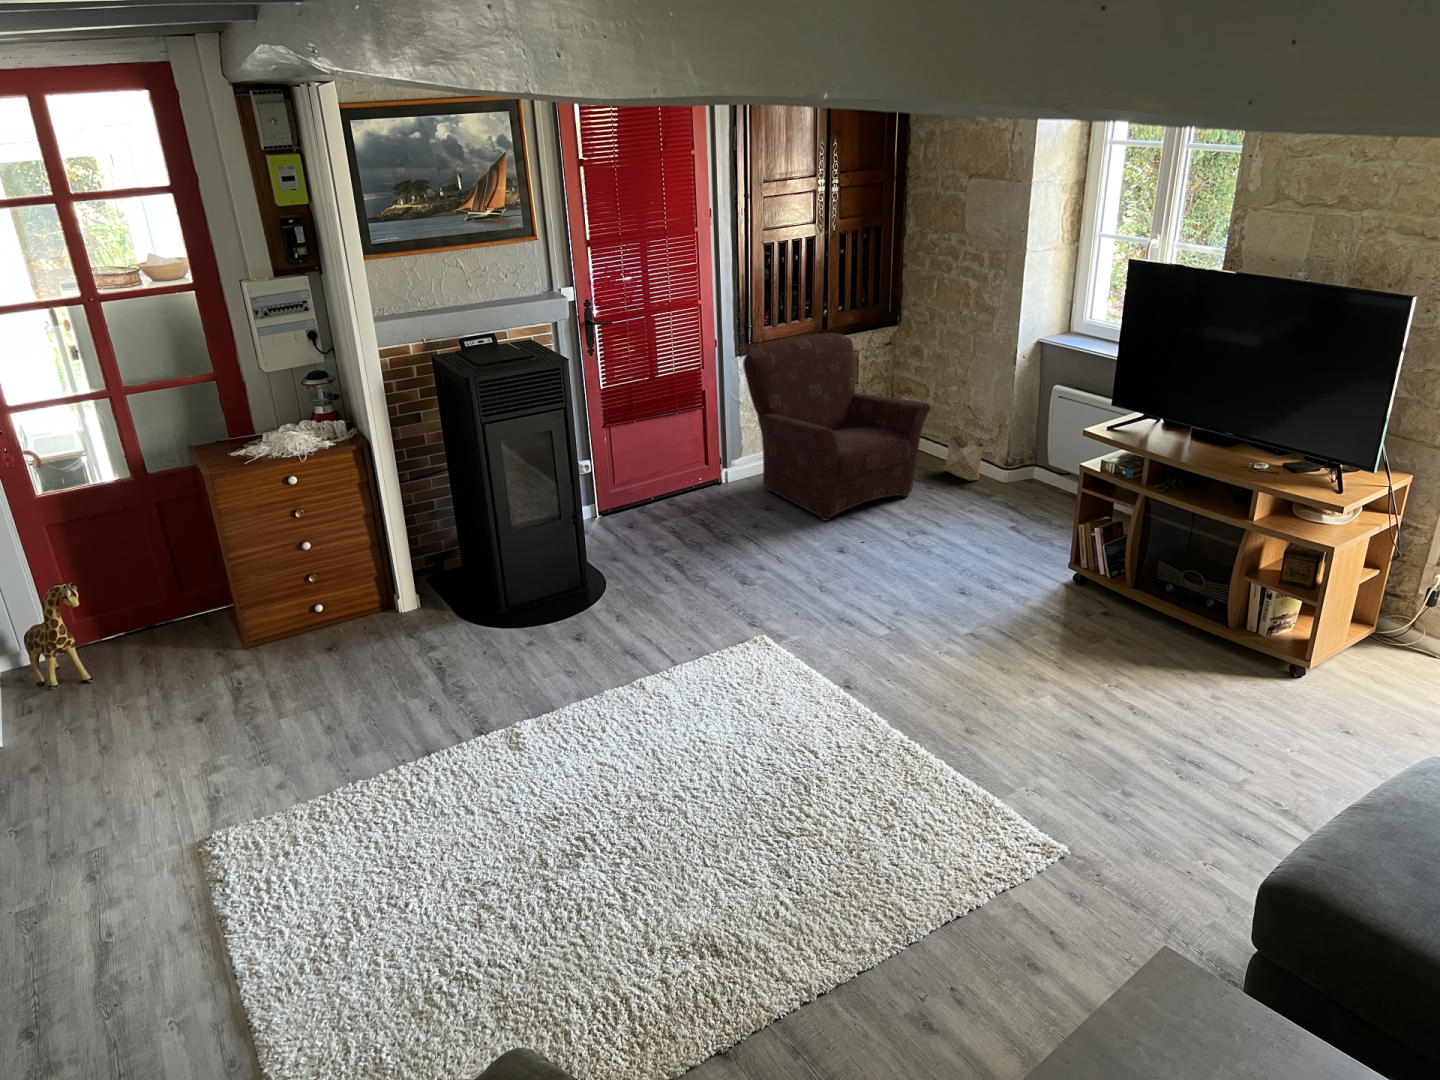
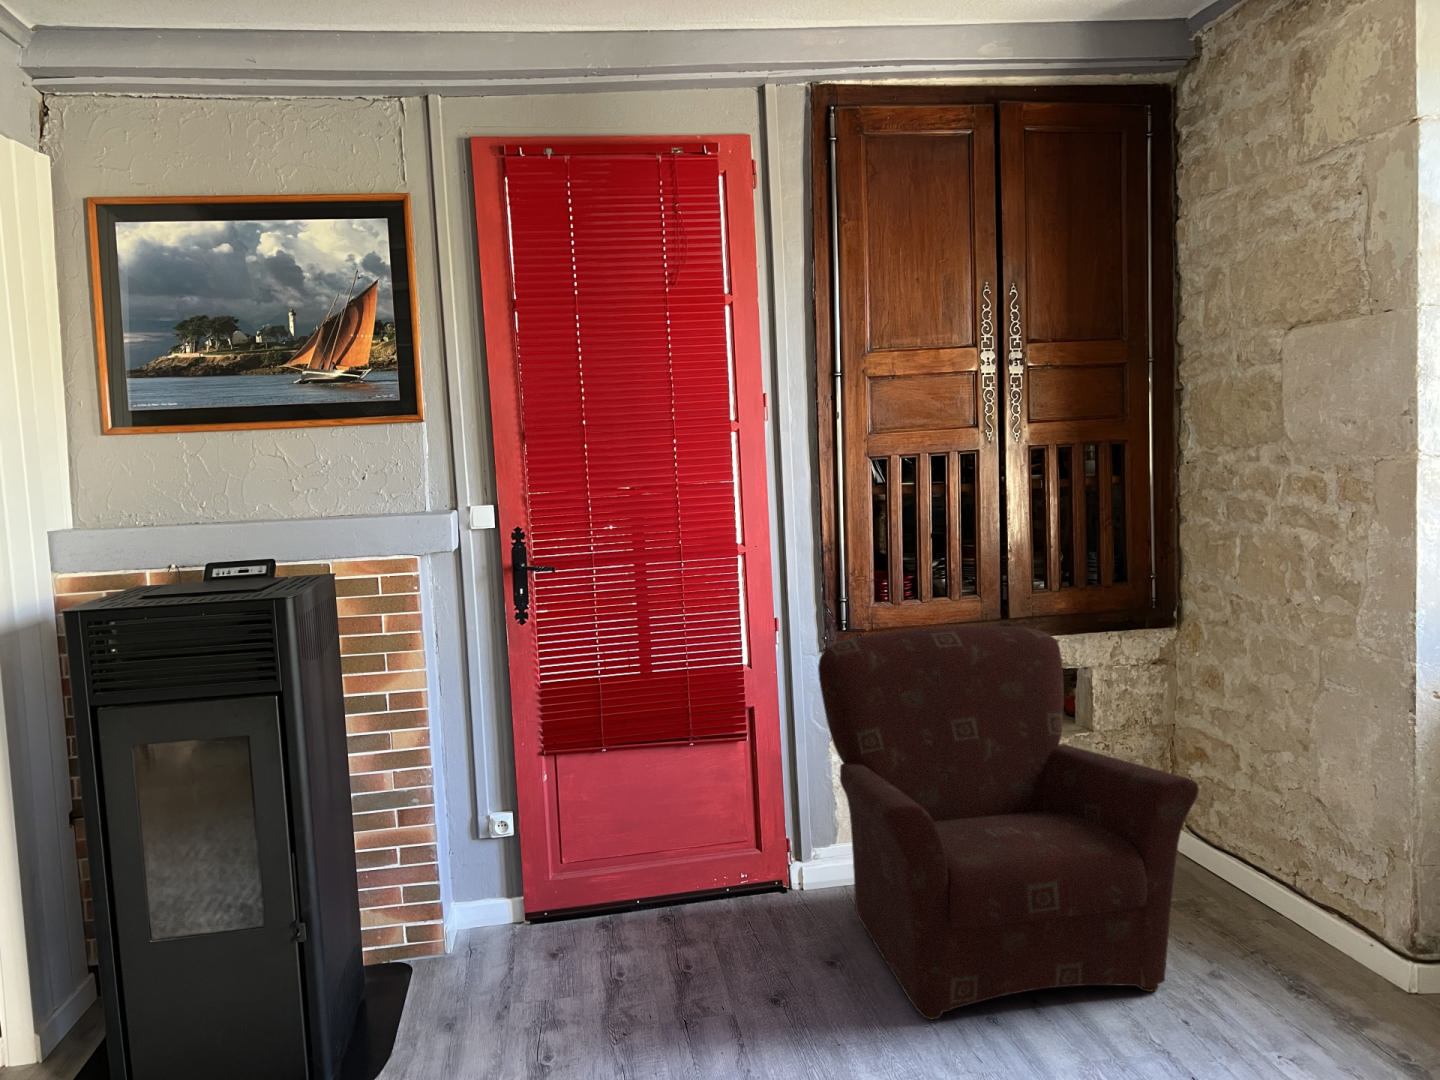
woven basket: present [944,420,985,480] -> none [1267,831,1363,978]

